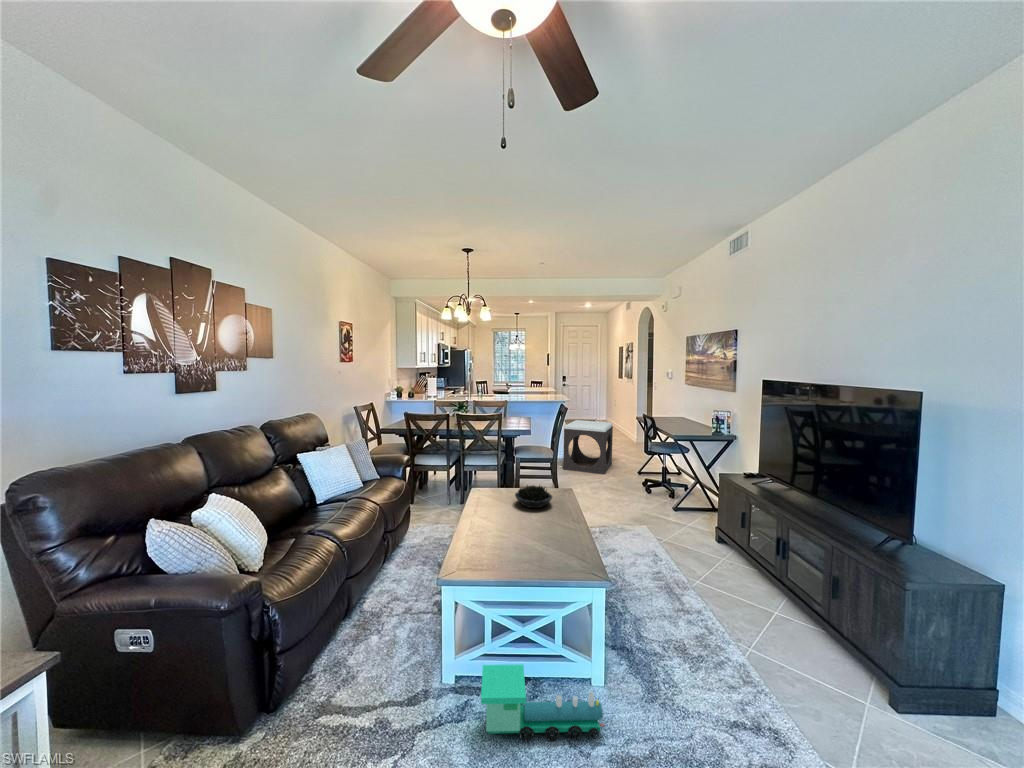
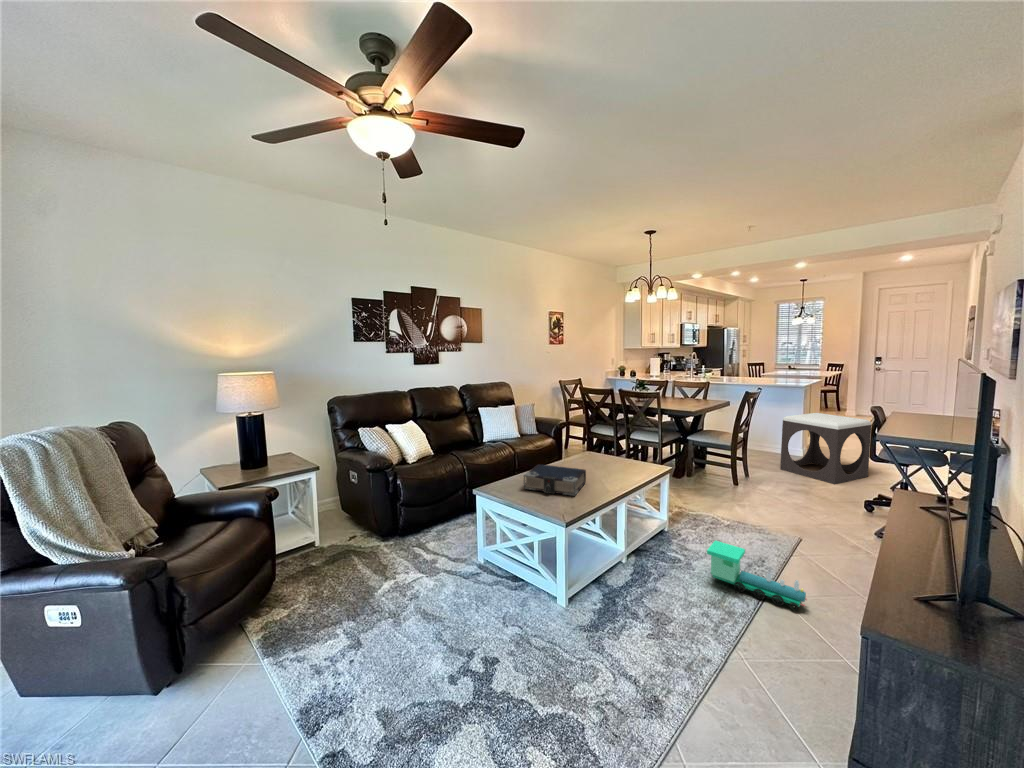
succulent plant: present [515,485,552,508] -> none [595,453,630,474]
book: none [479,510,556,555] -> present [523,464,586,496]
toy train: present [481,664,604,741] -> present [707,541,807,610]

